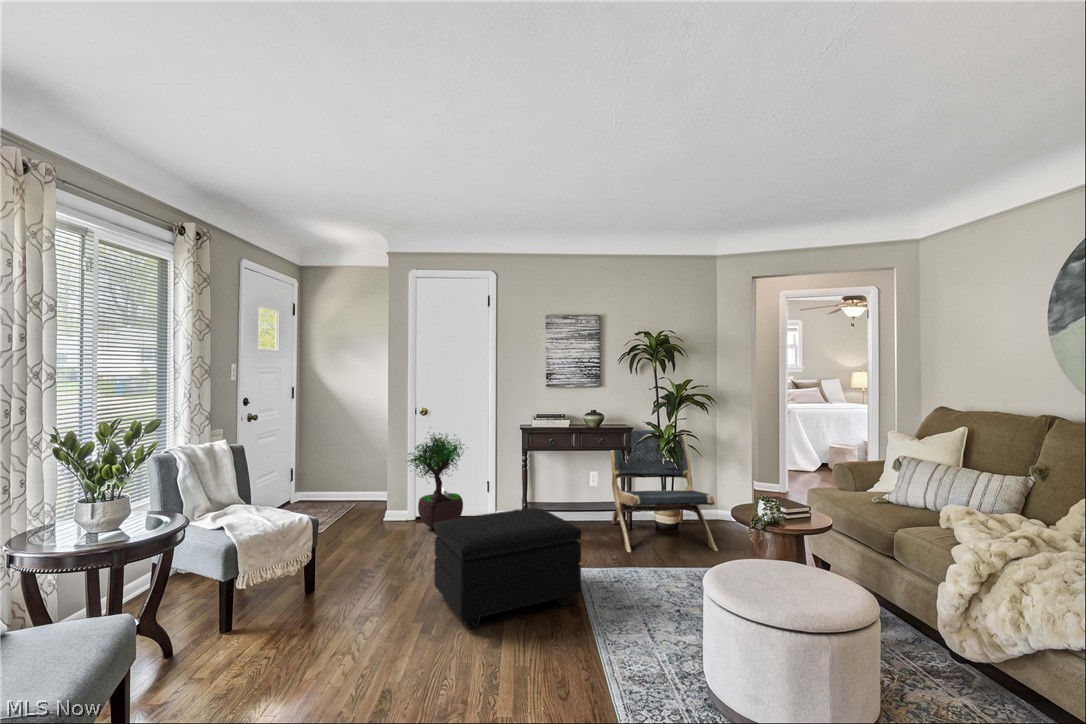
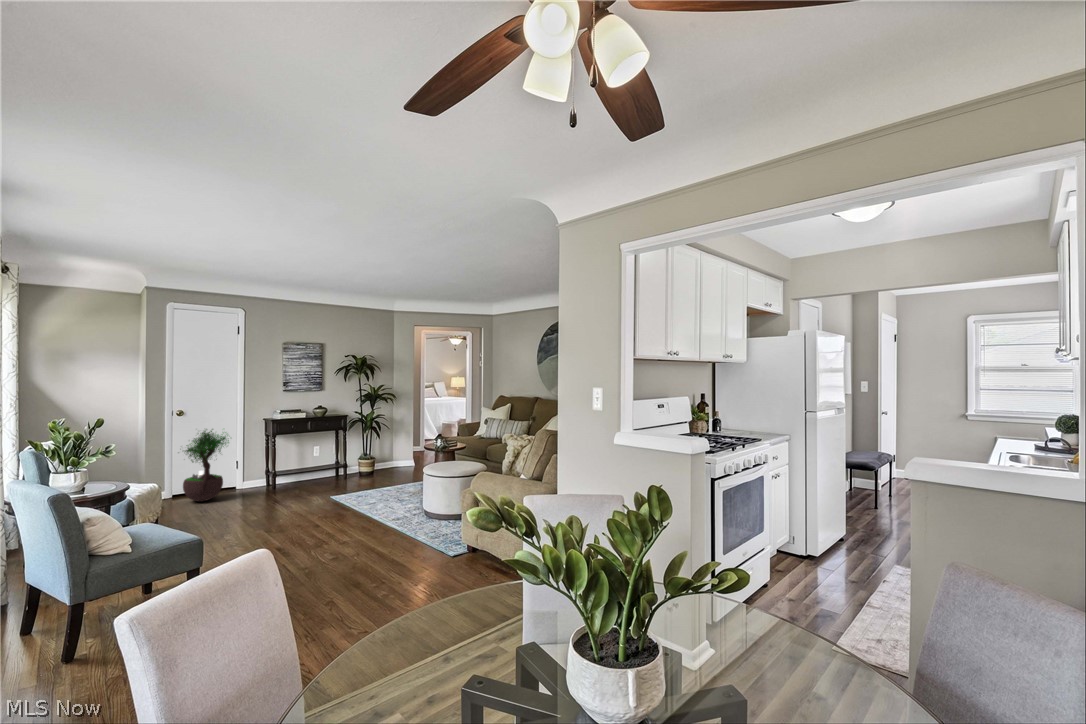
lounge chair: present [611,429,718,552] -> none [329,415,403,488]
footstool: present [434,508,581,628] -> none [264,465,355,527]

